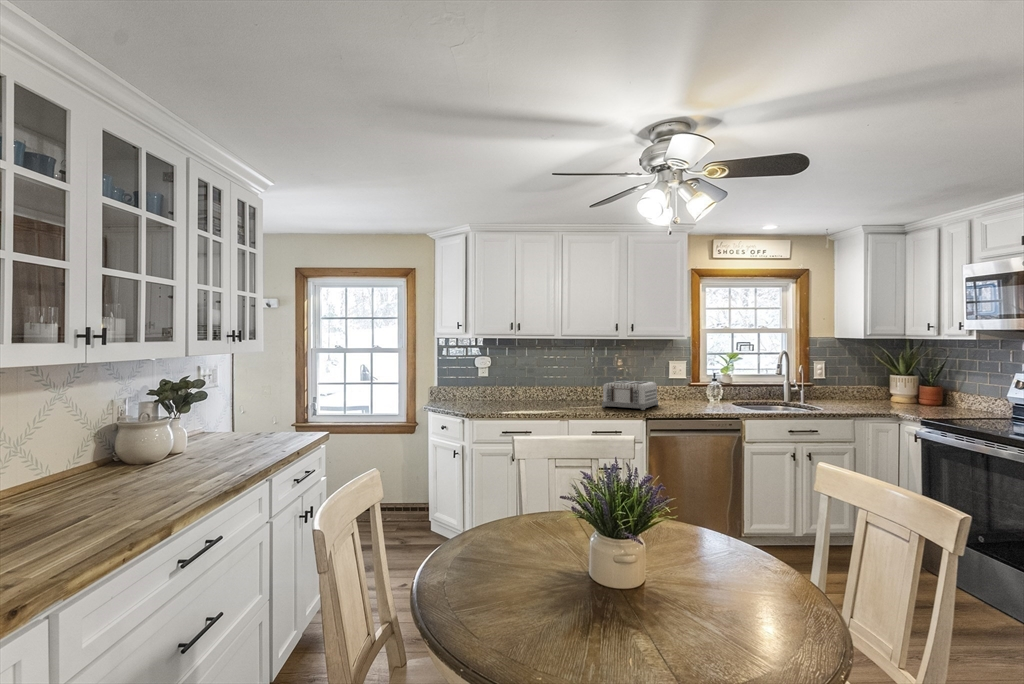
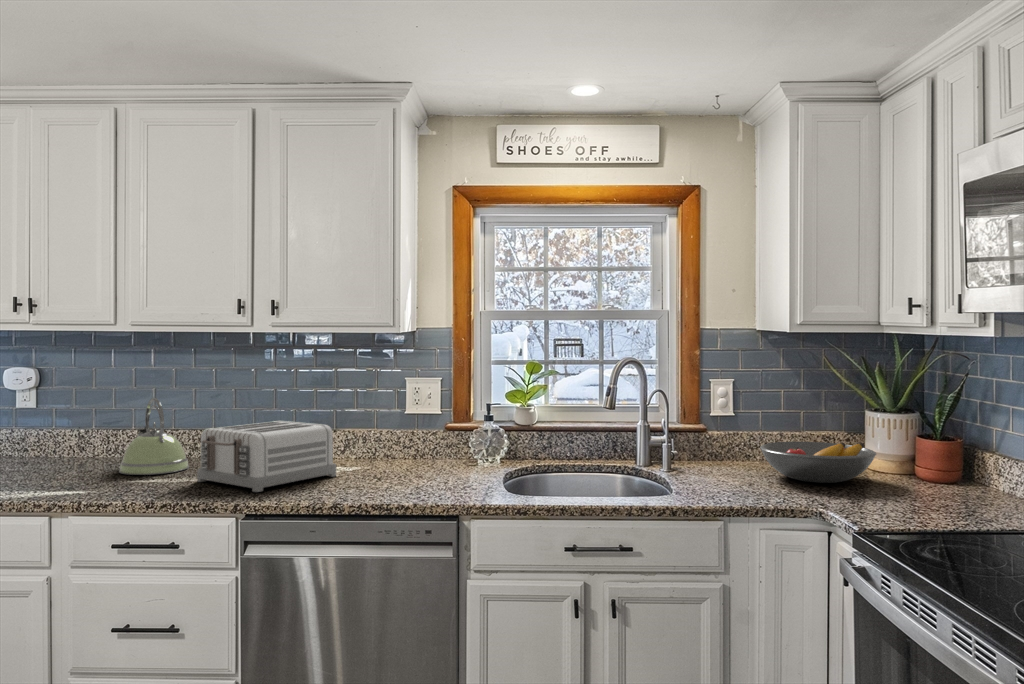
kettle: none [550,370,580,405] -> present [119,398,189,475]
fruit bowl: none [850,389,909,406] -> present [760,442,876,483]

